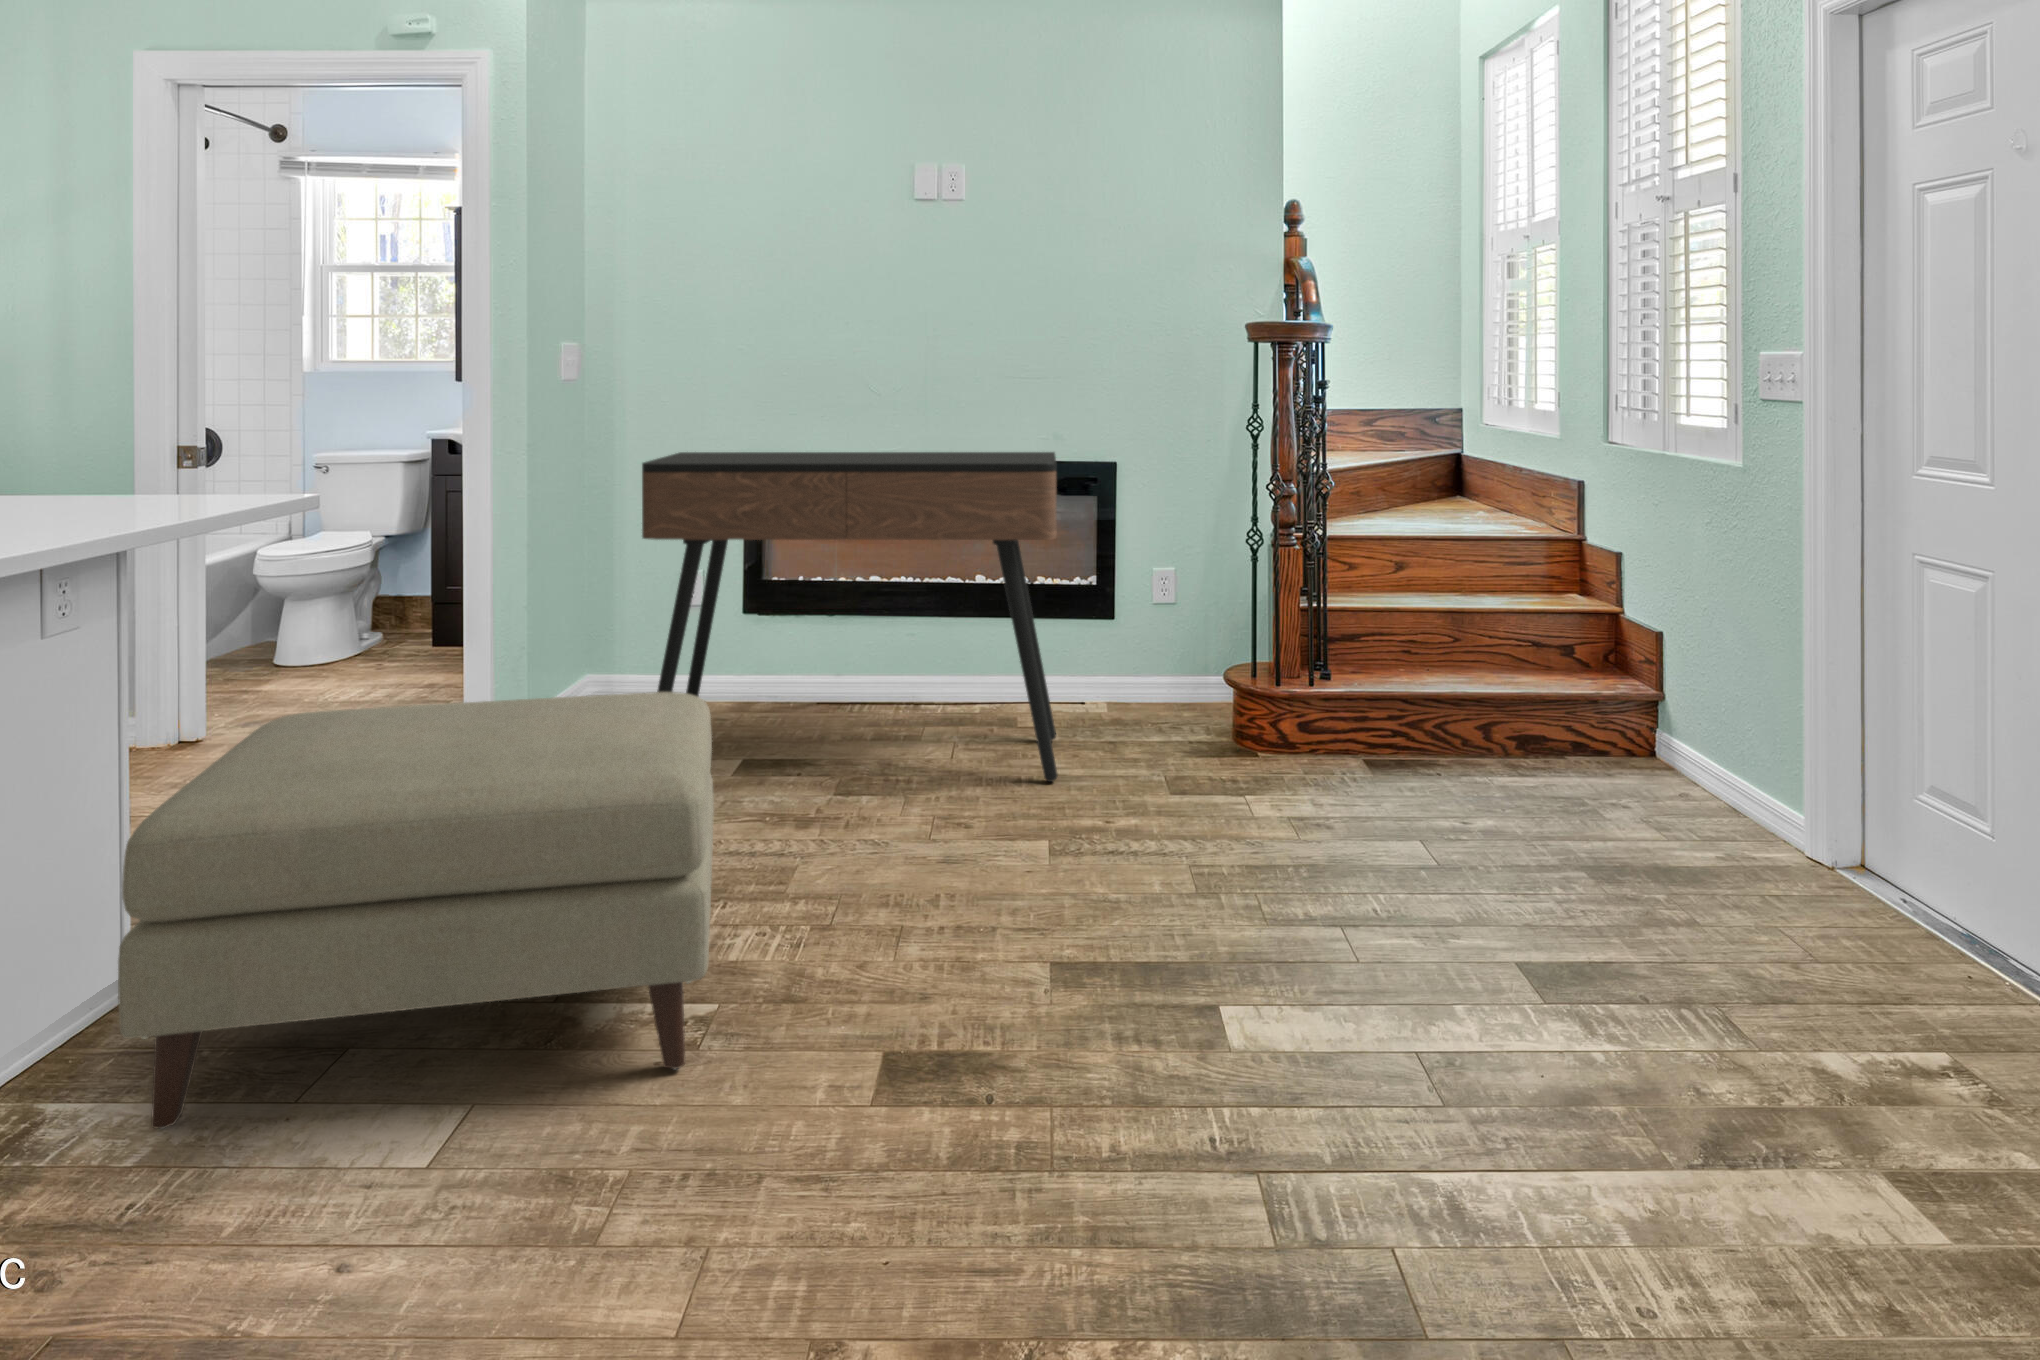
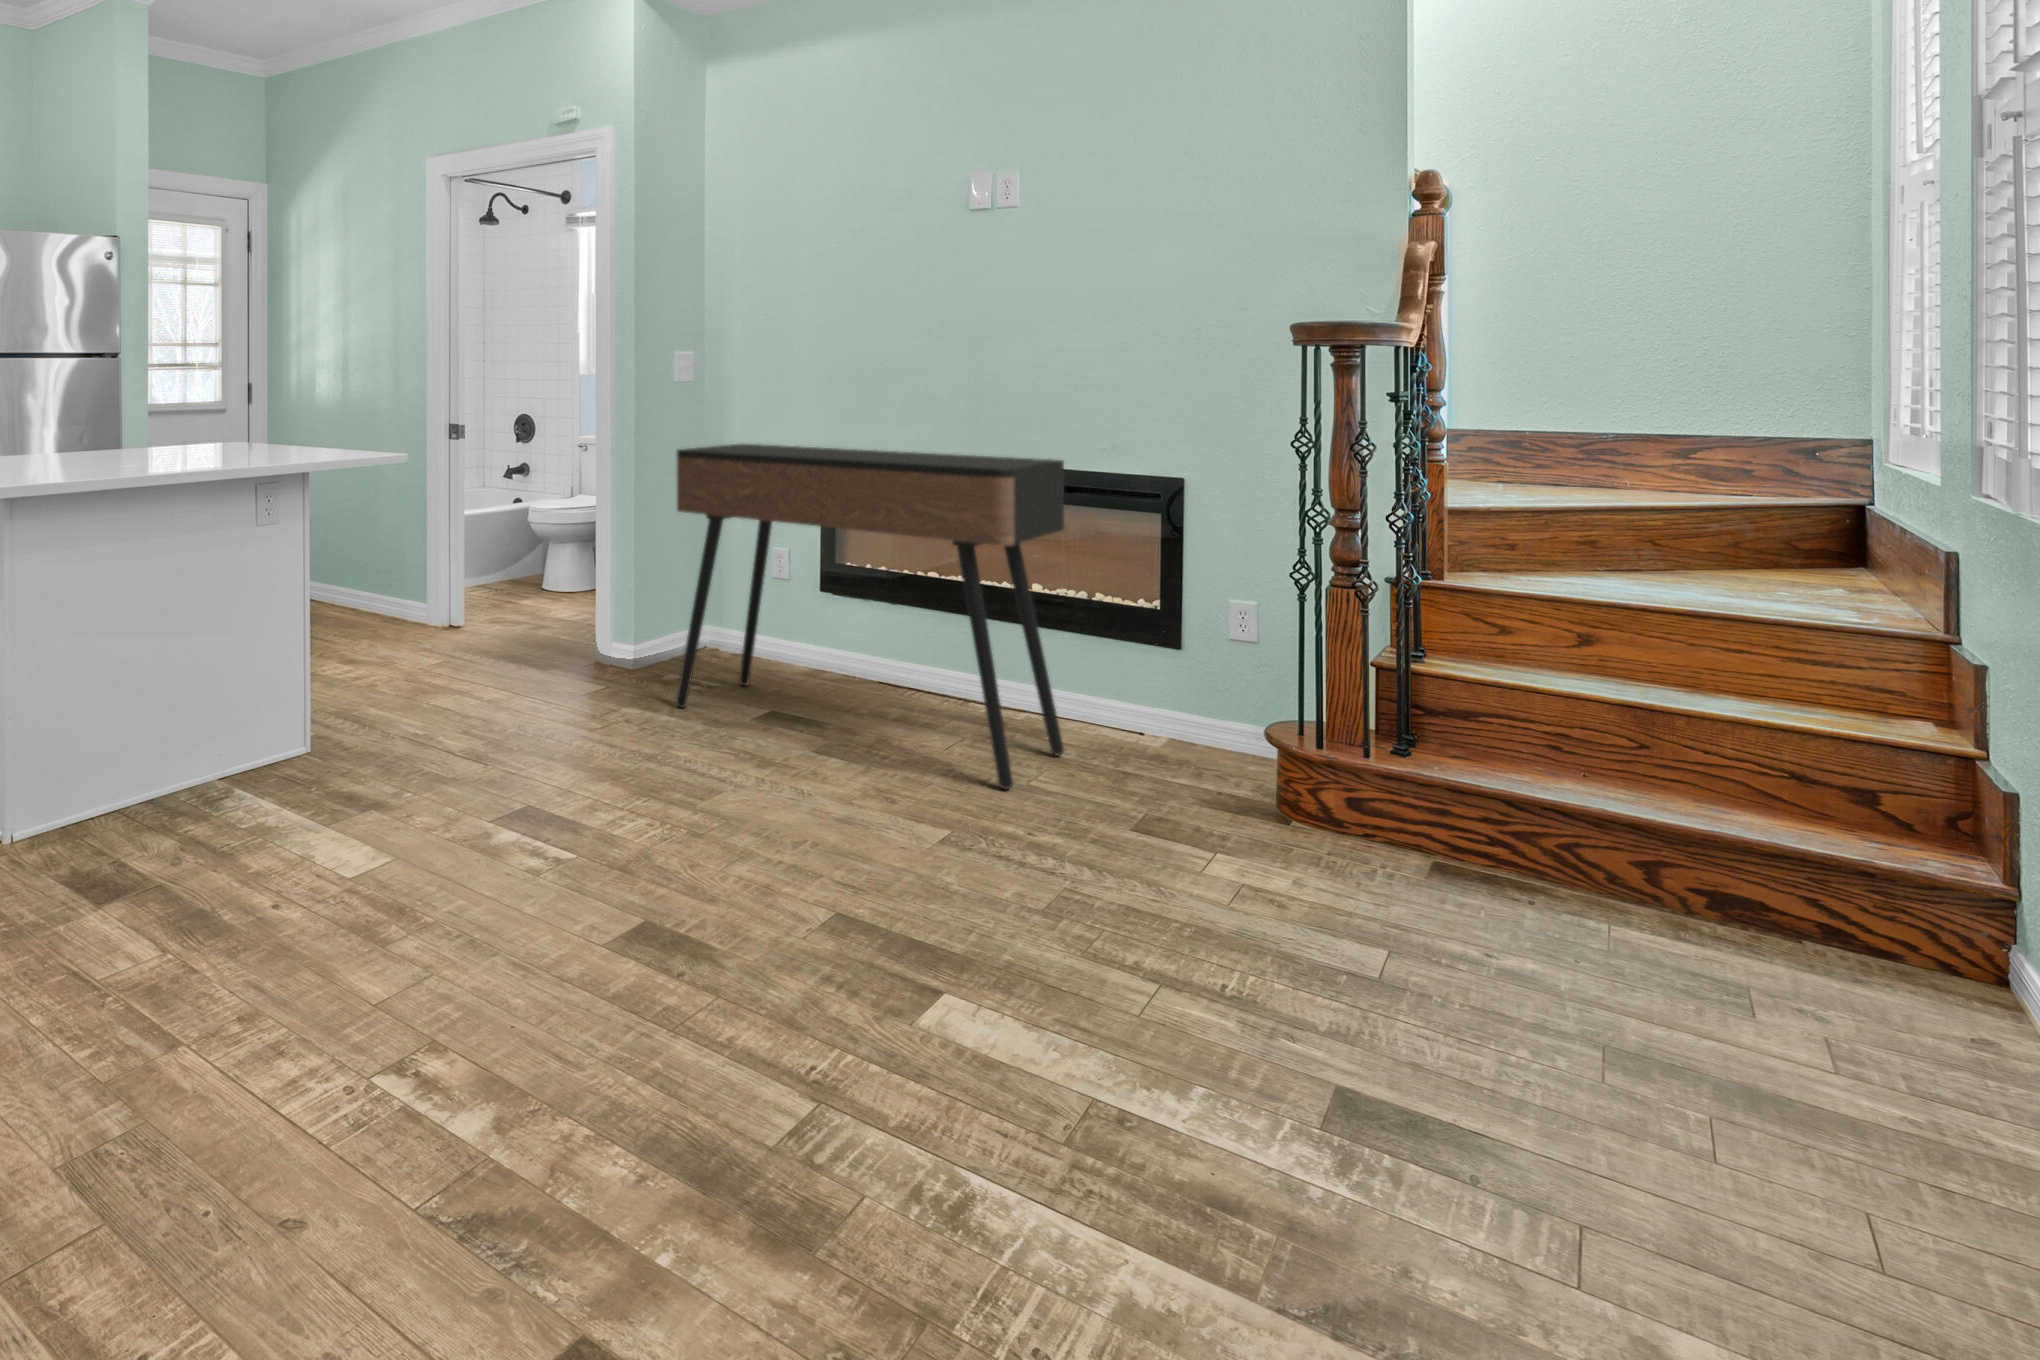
ottoman: present [118,692,714,1129] -> none [190,599,601,893]

